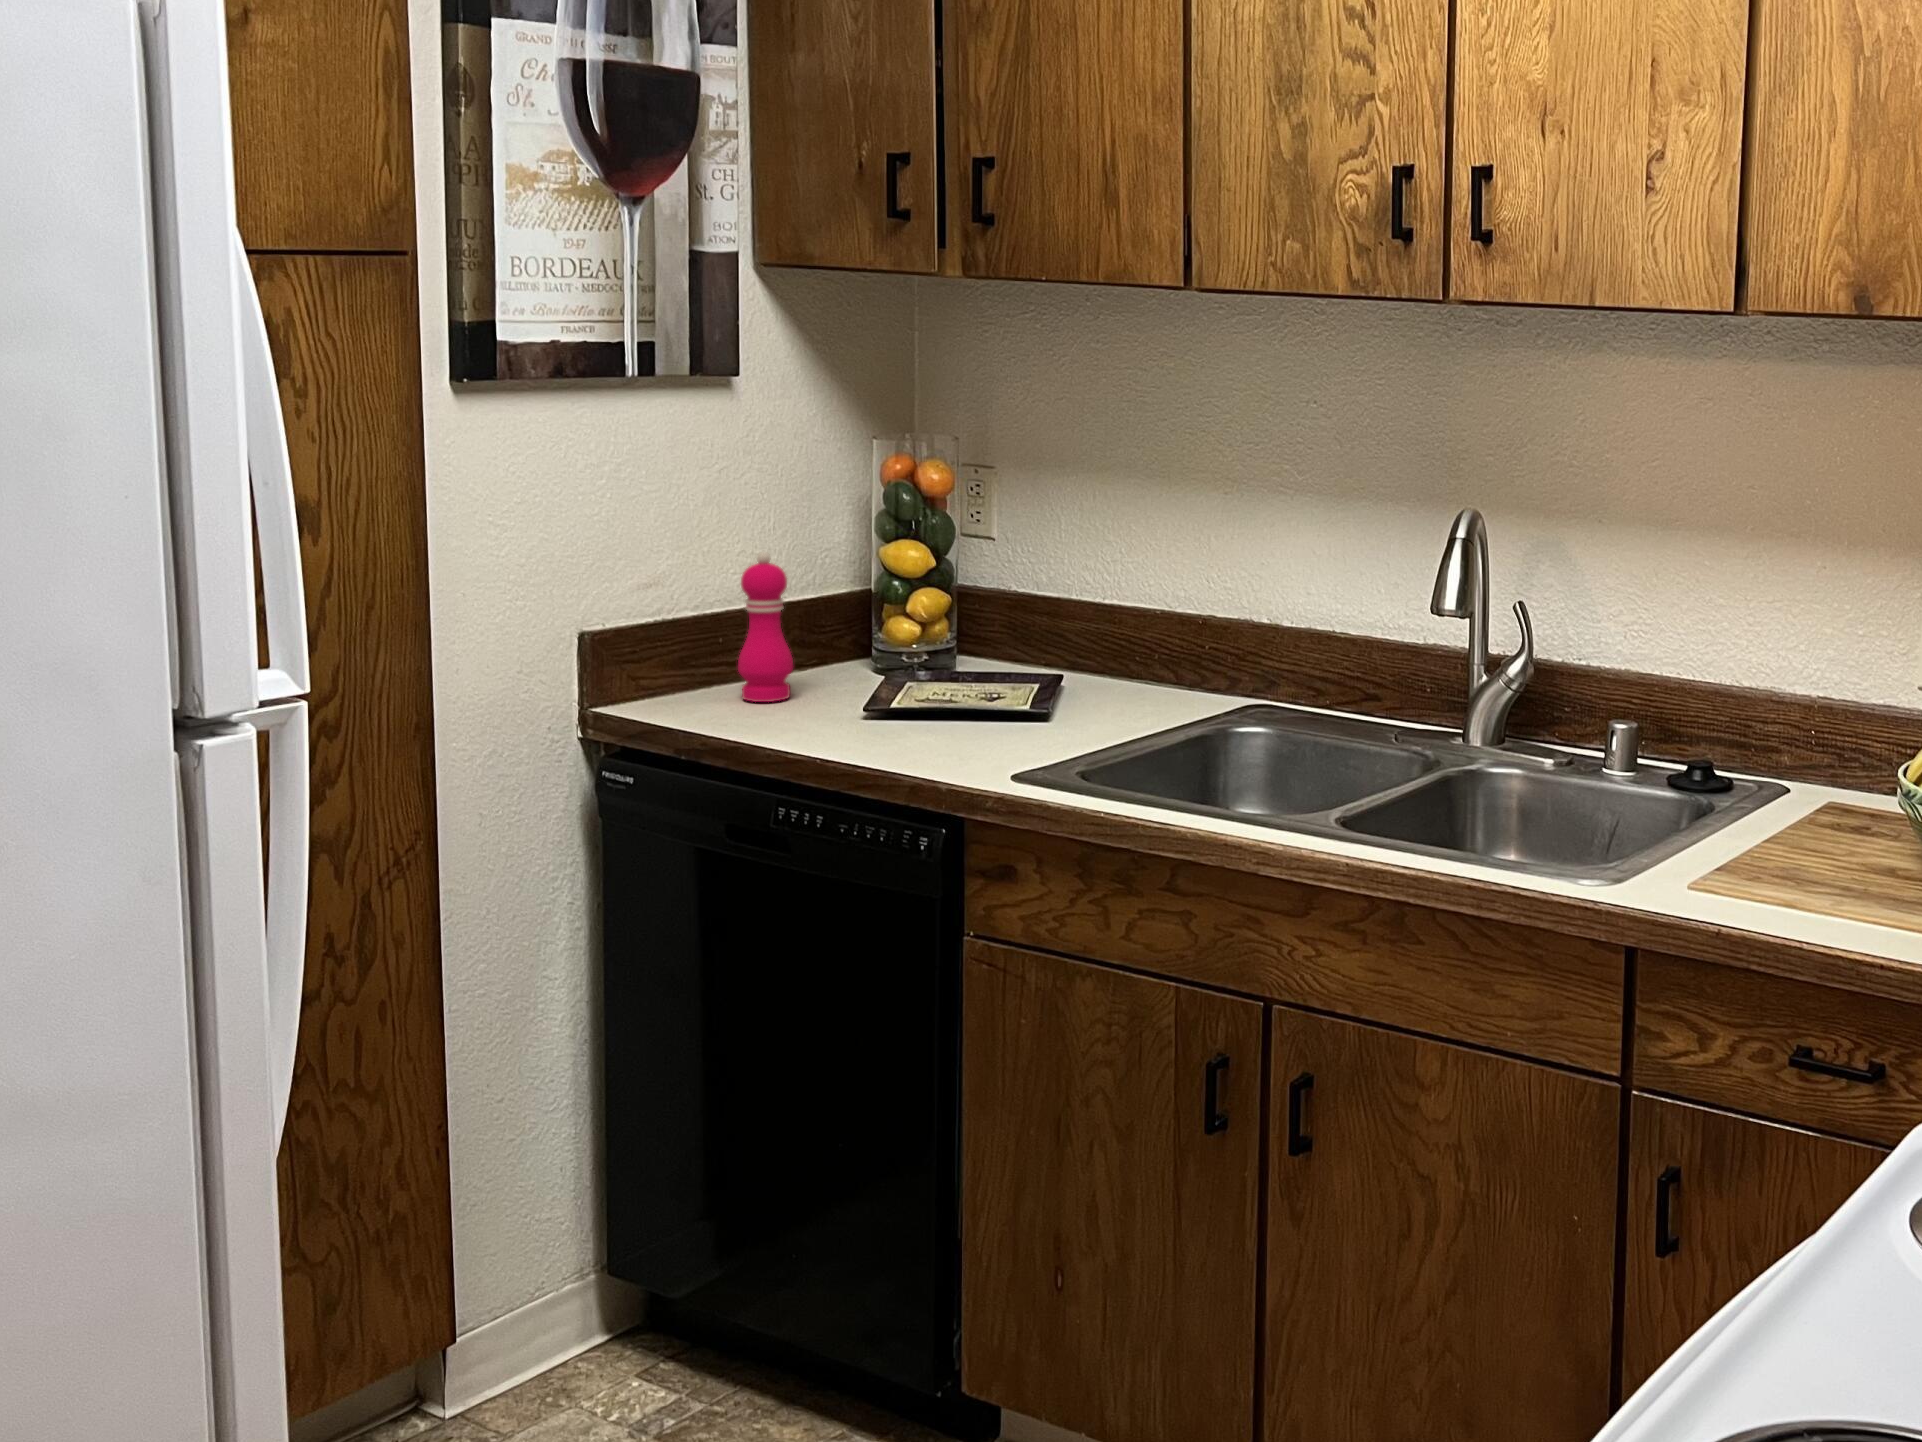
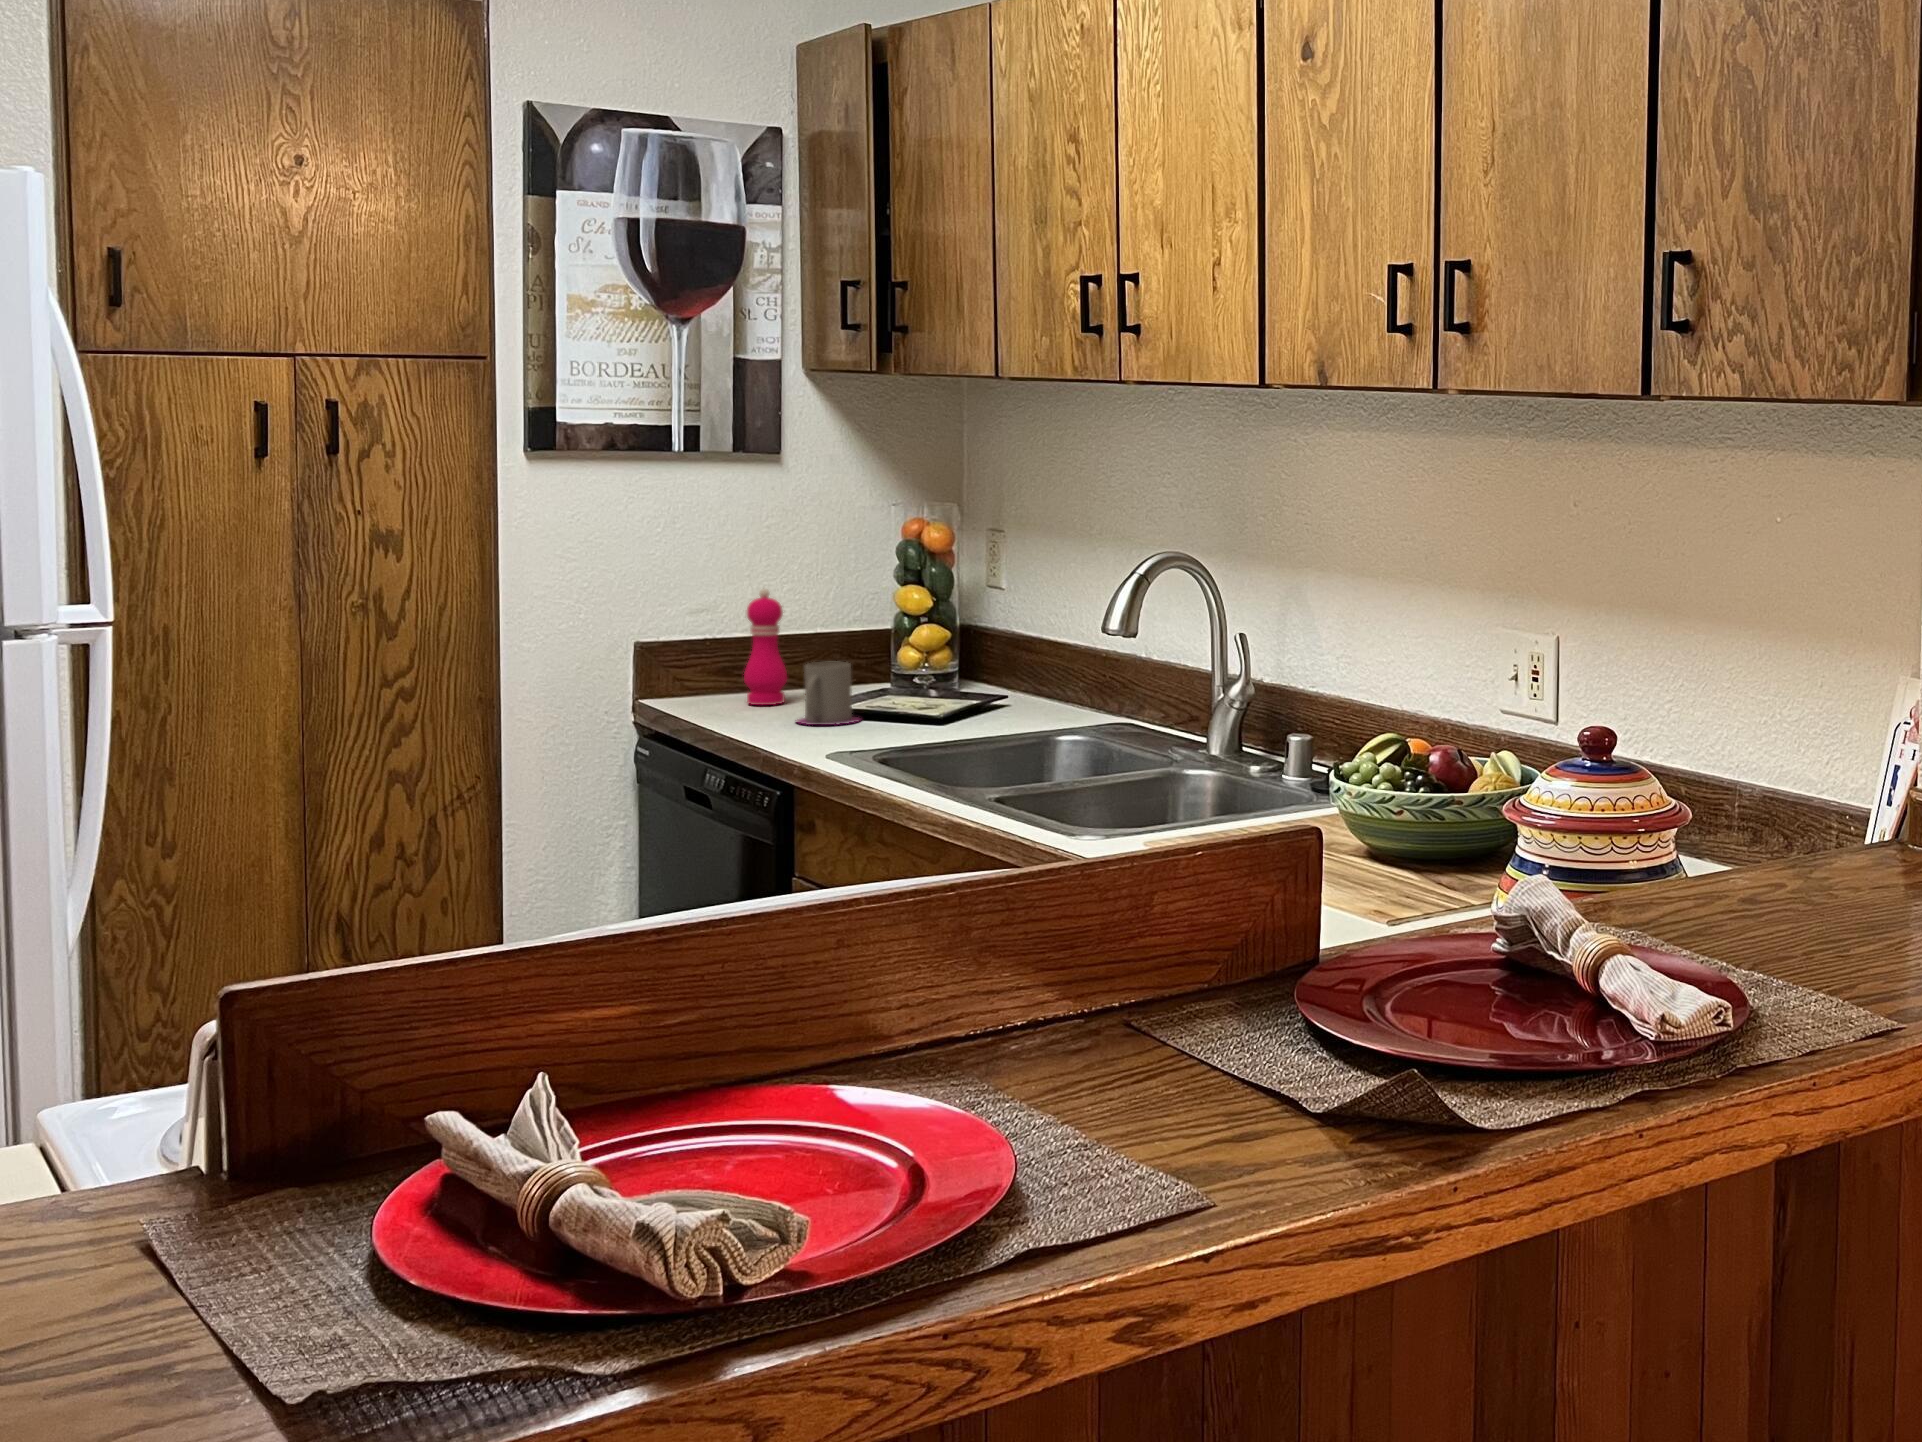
mug: none [859,645,943,729] -> present [797,661,860,725]

